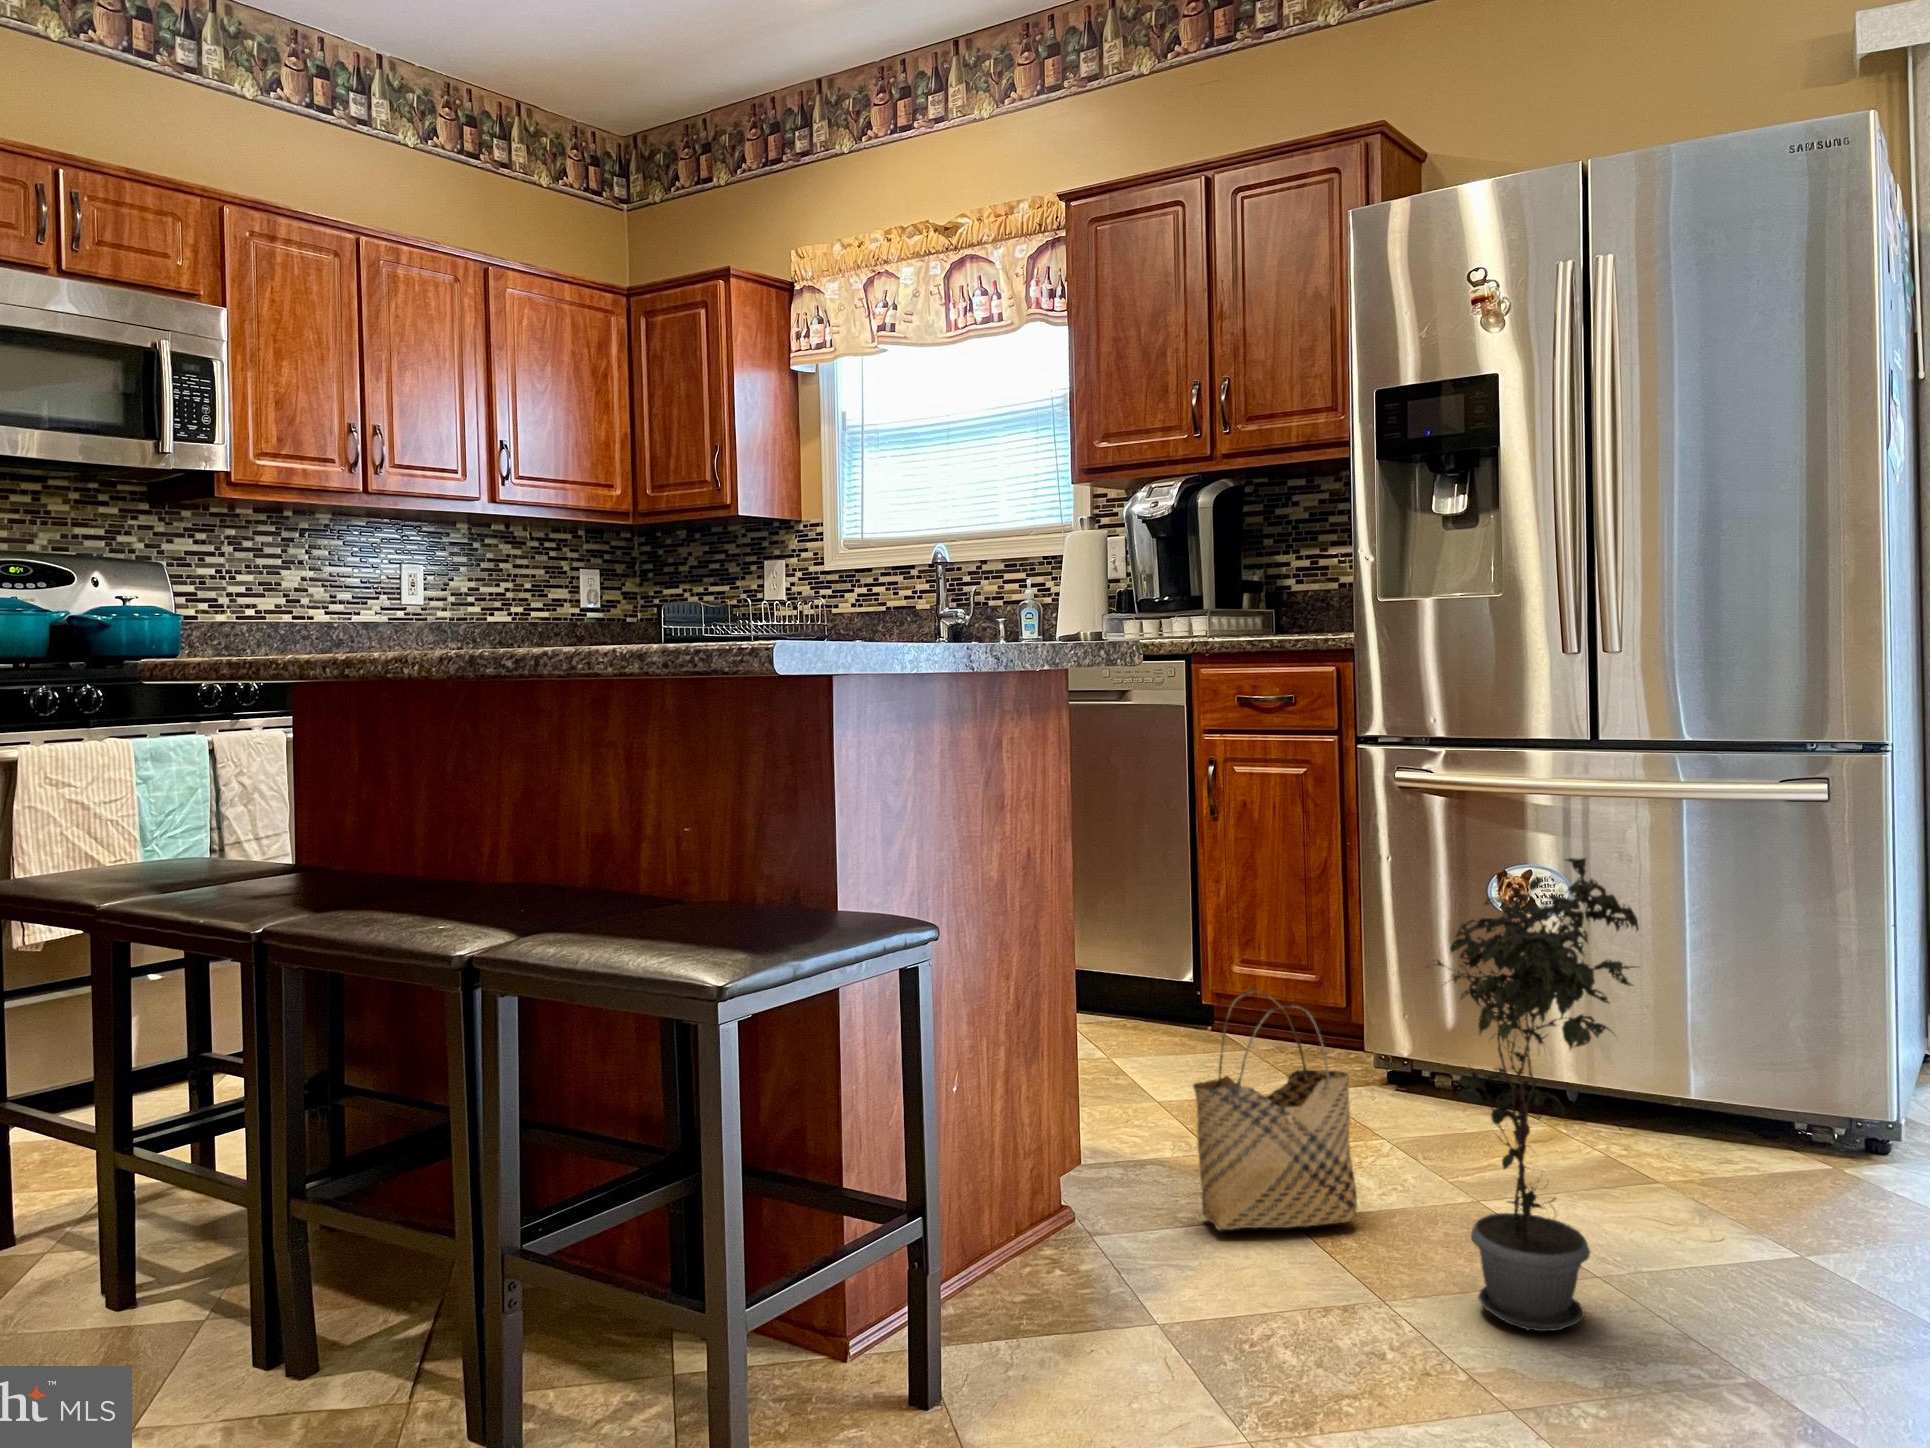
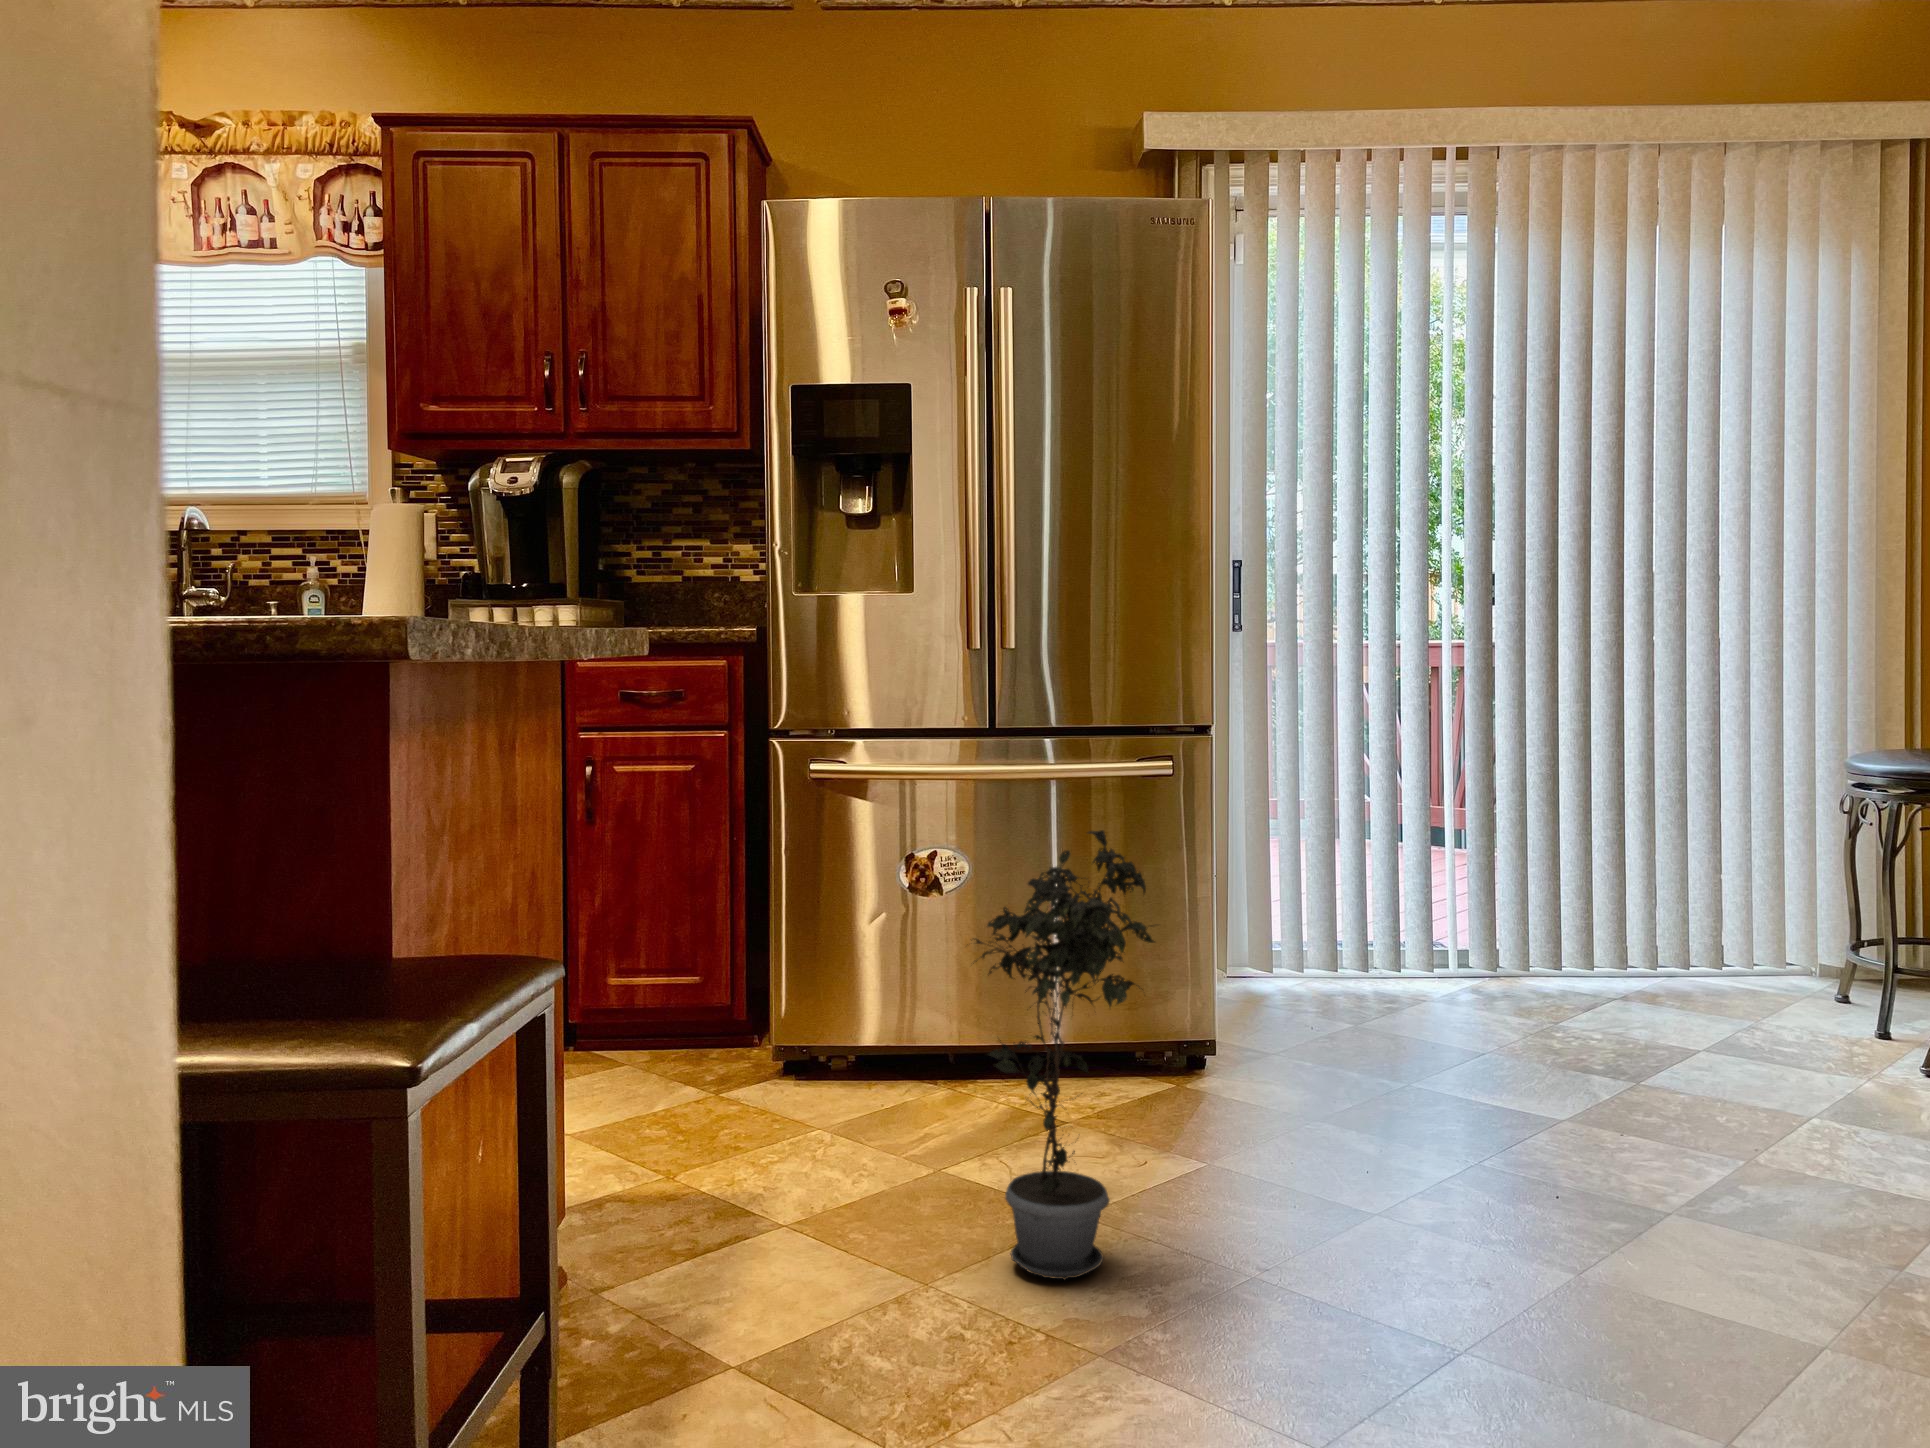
woven basket: present [1193,990,1357,1230] -> none [699,993,856,1254]

